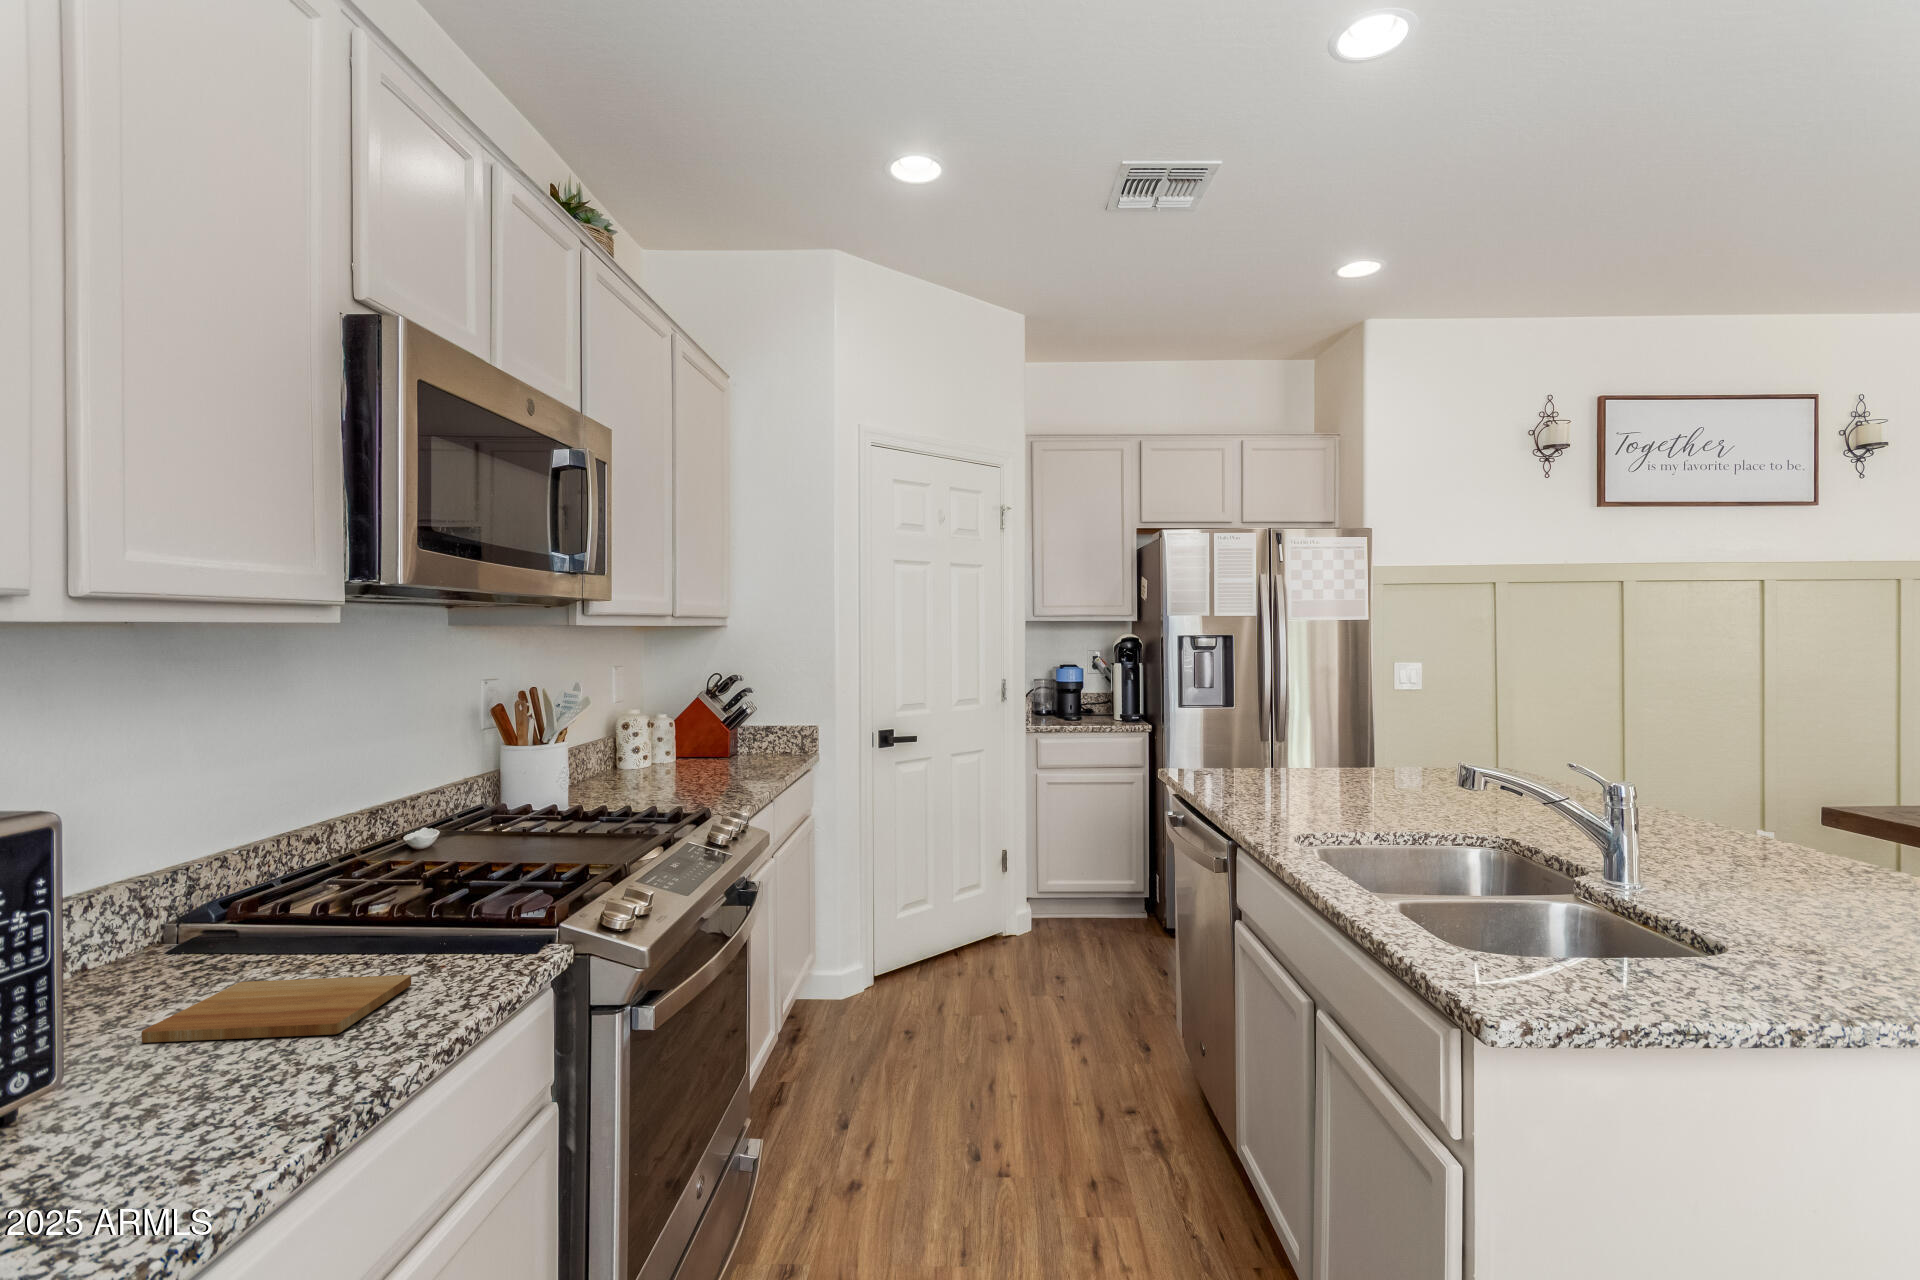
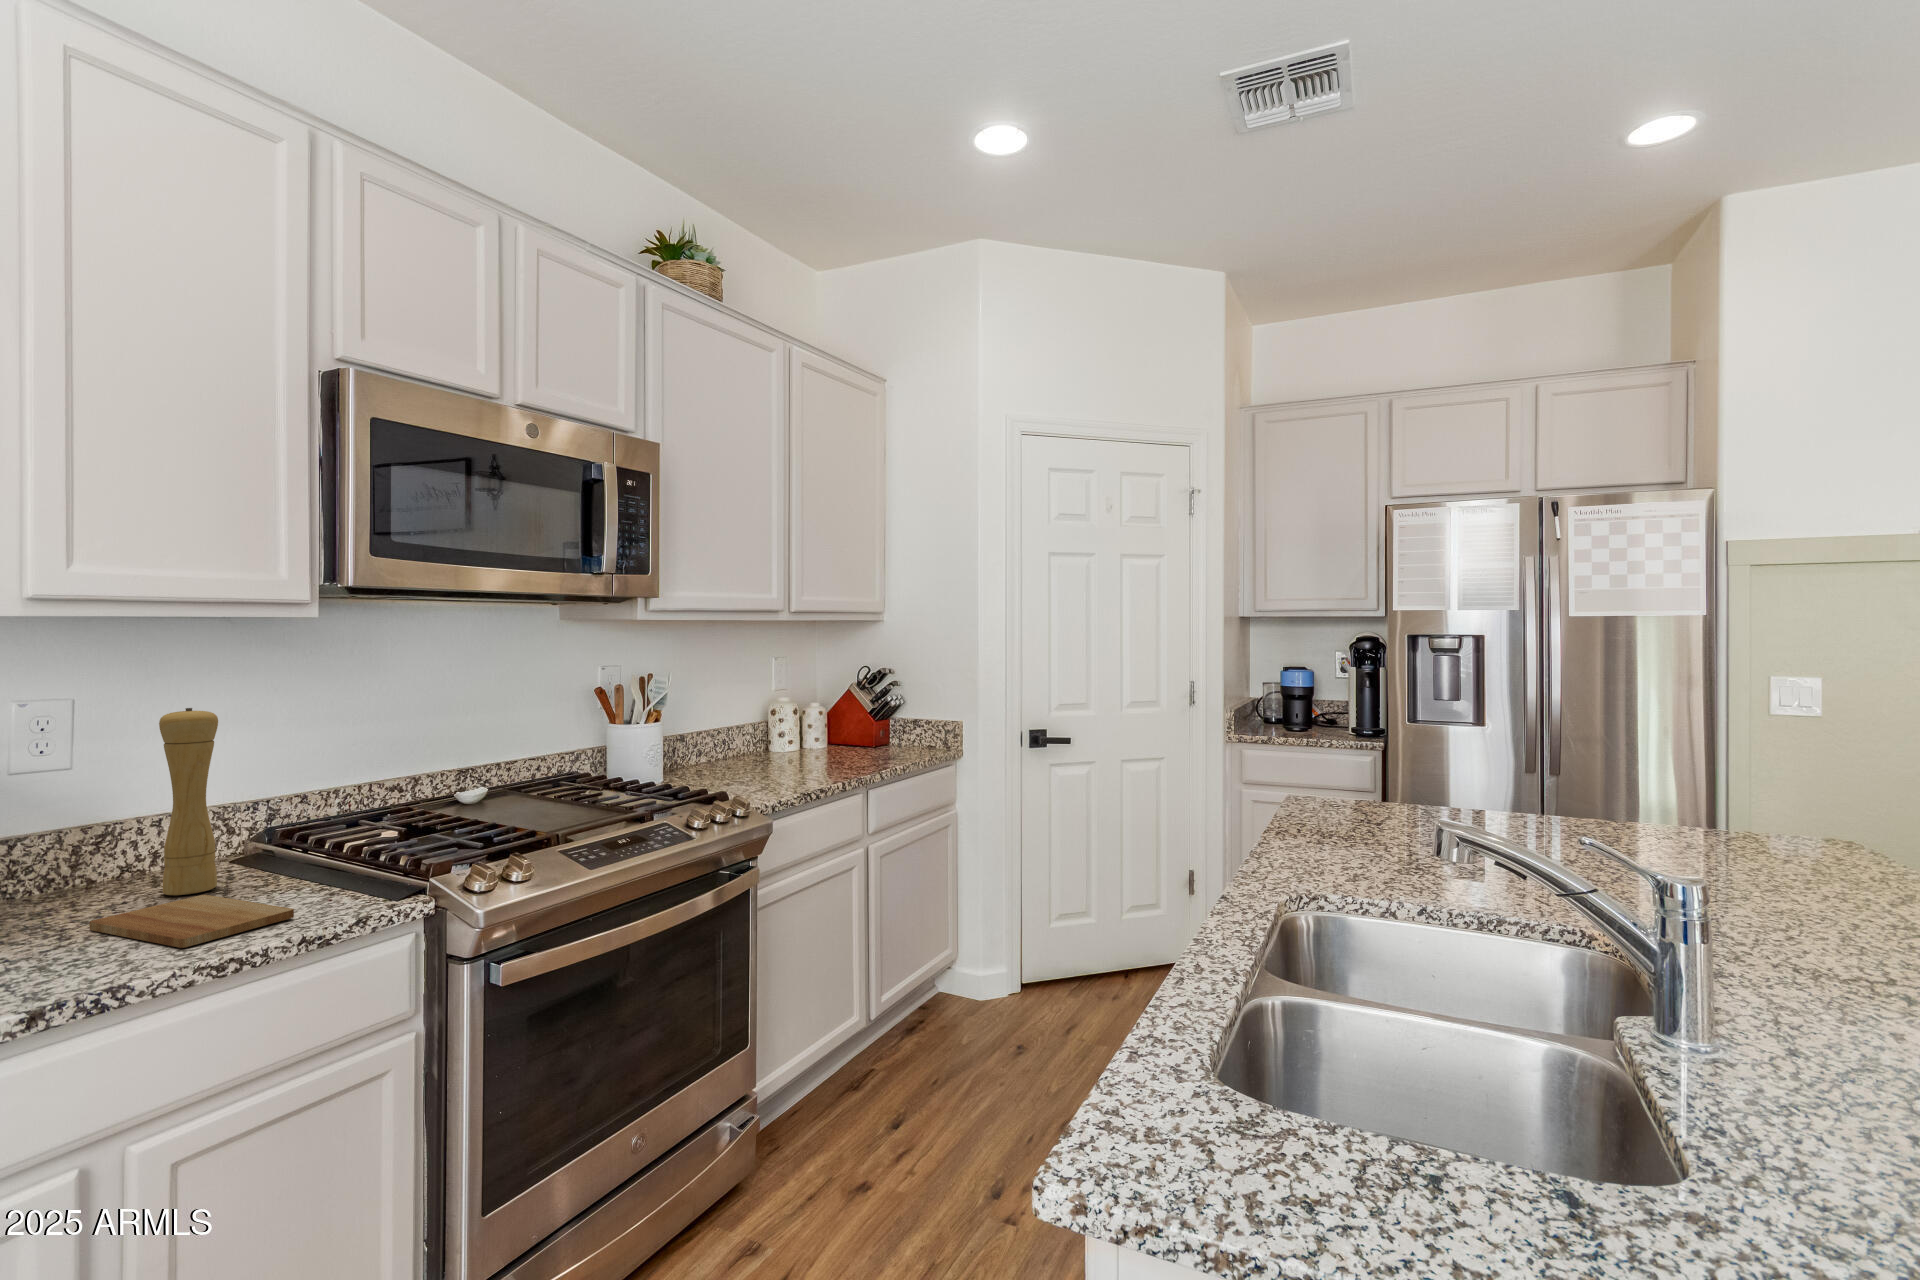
pepper mill: none [138,752,219,993] -> present [159,708,218,895]

